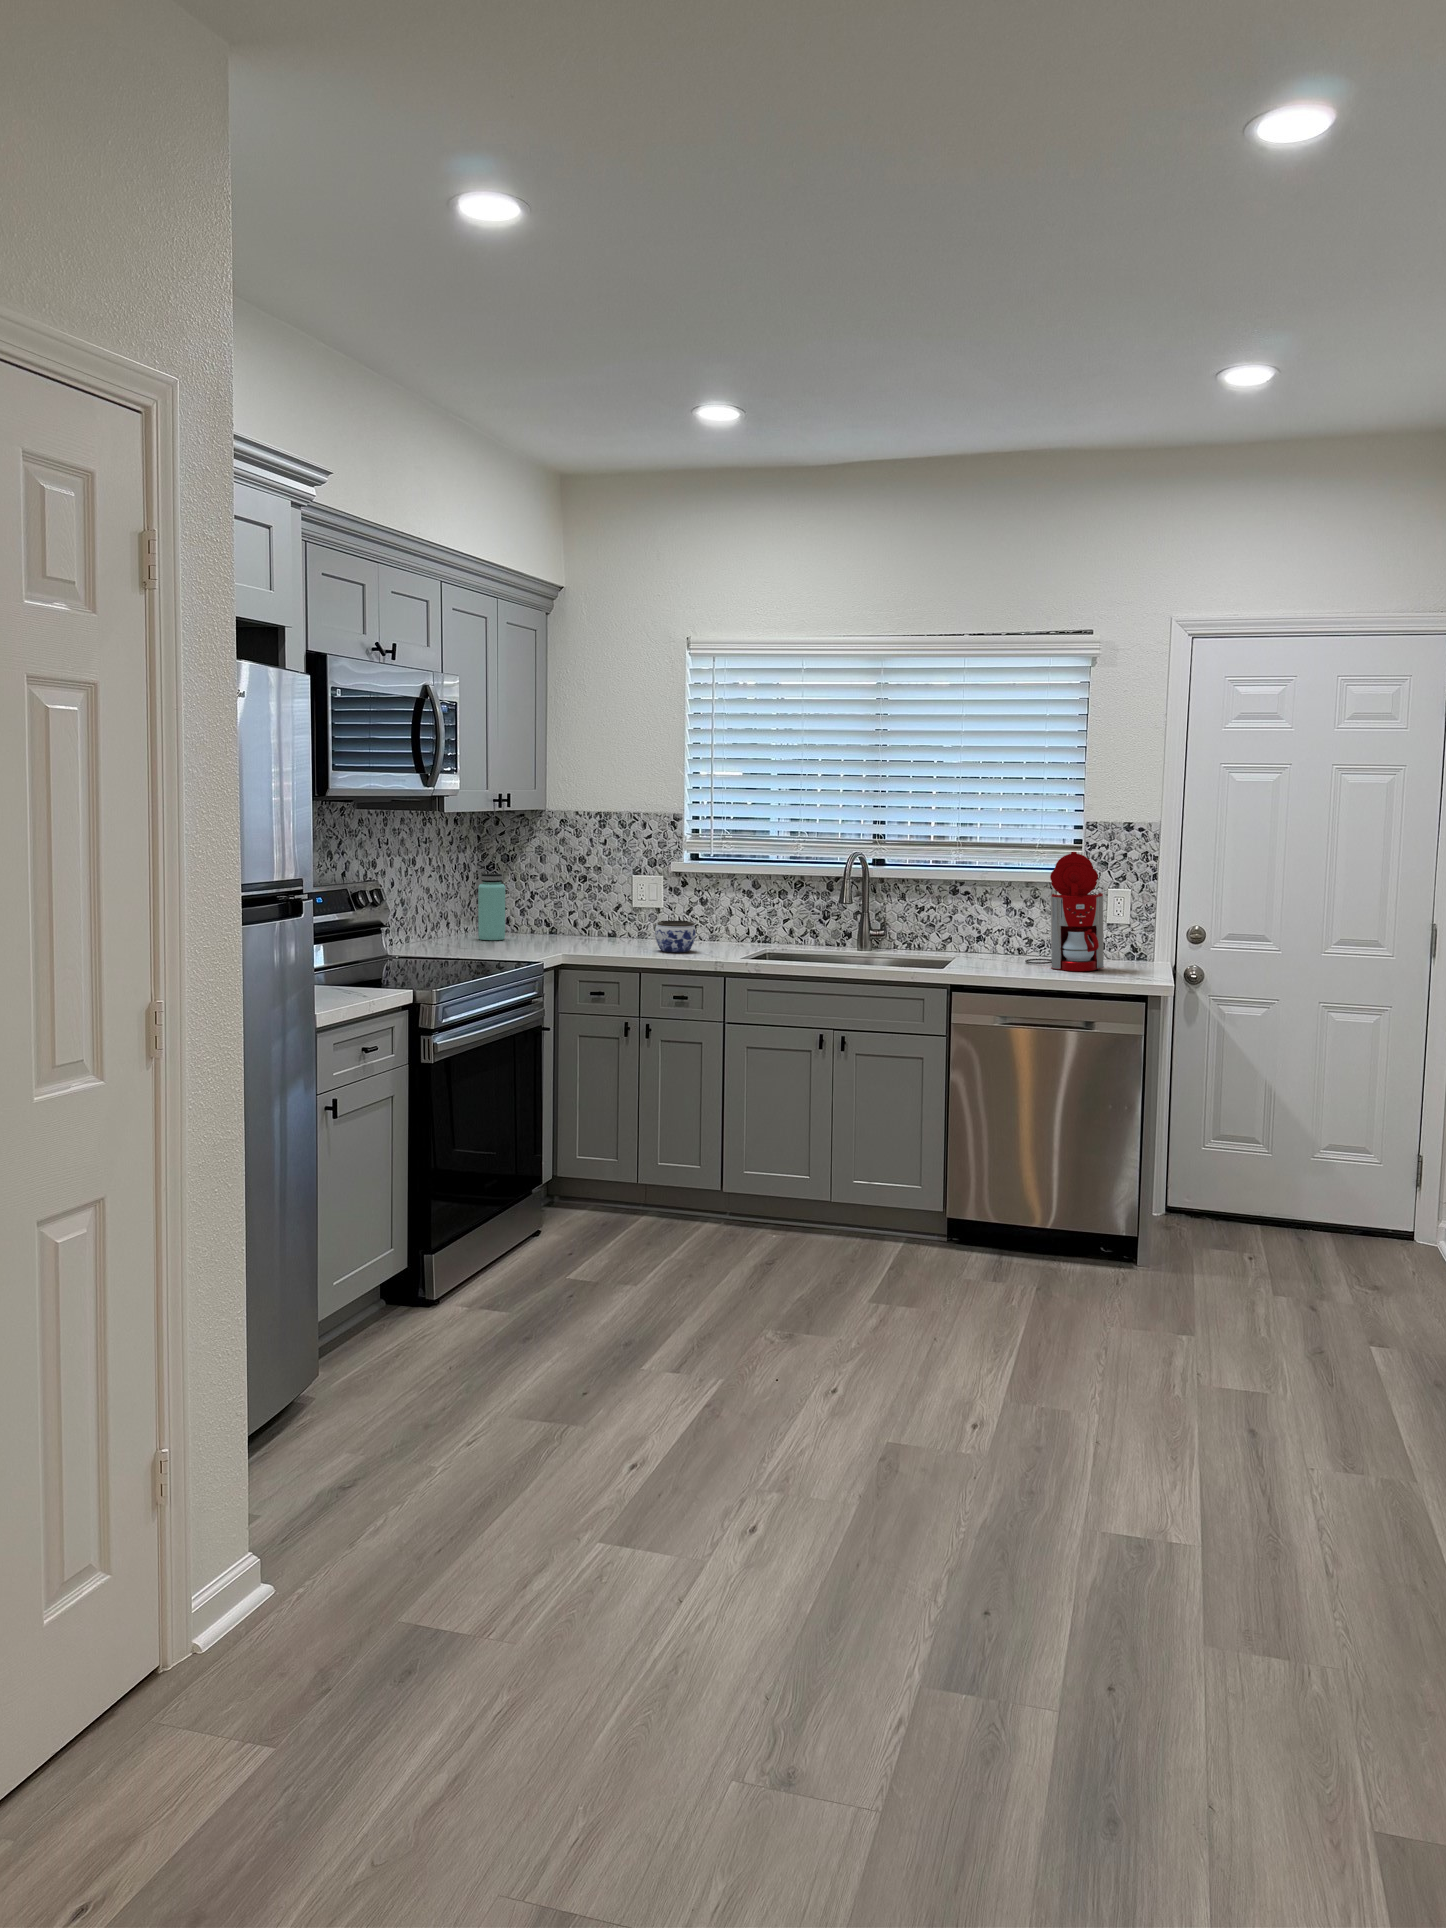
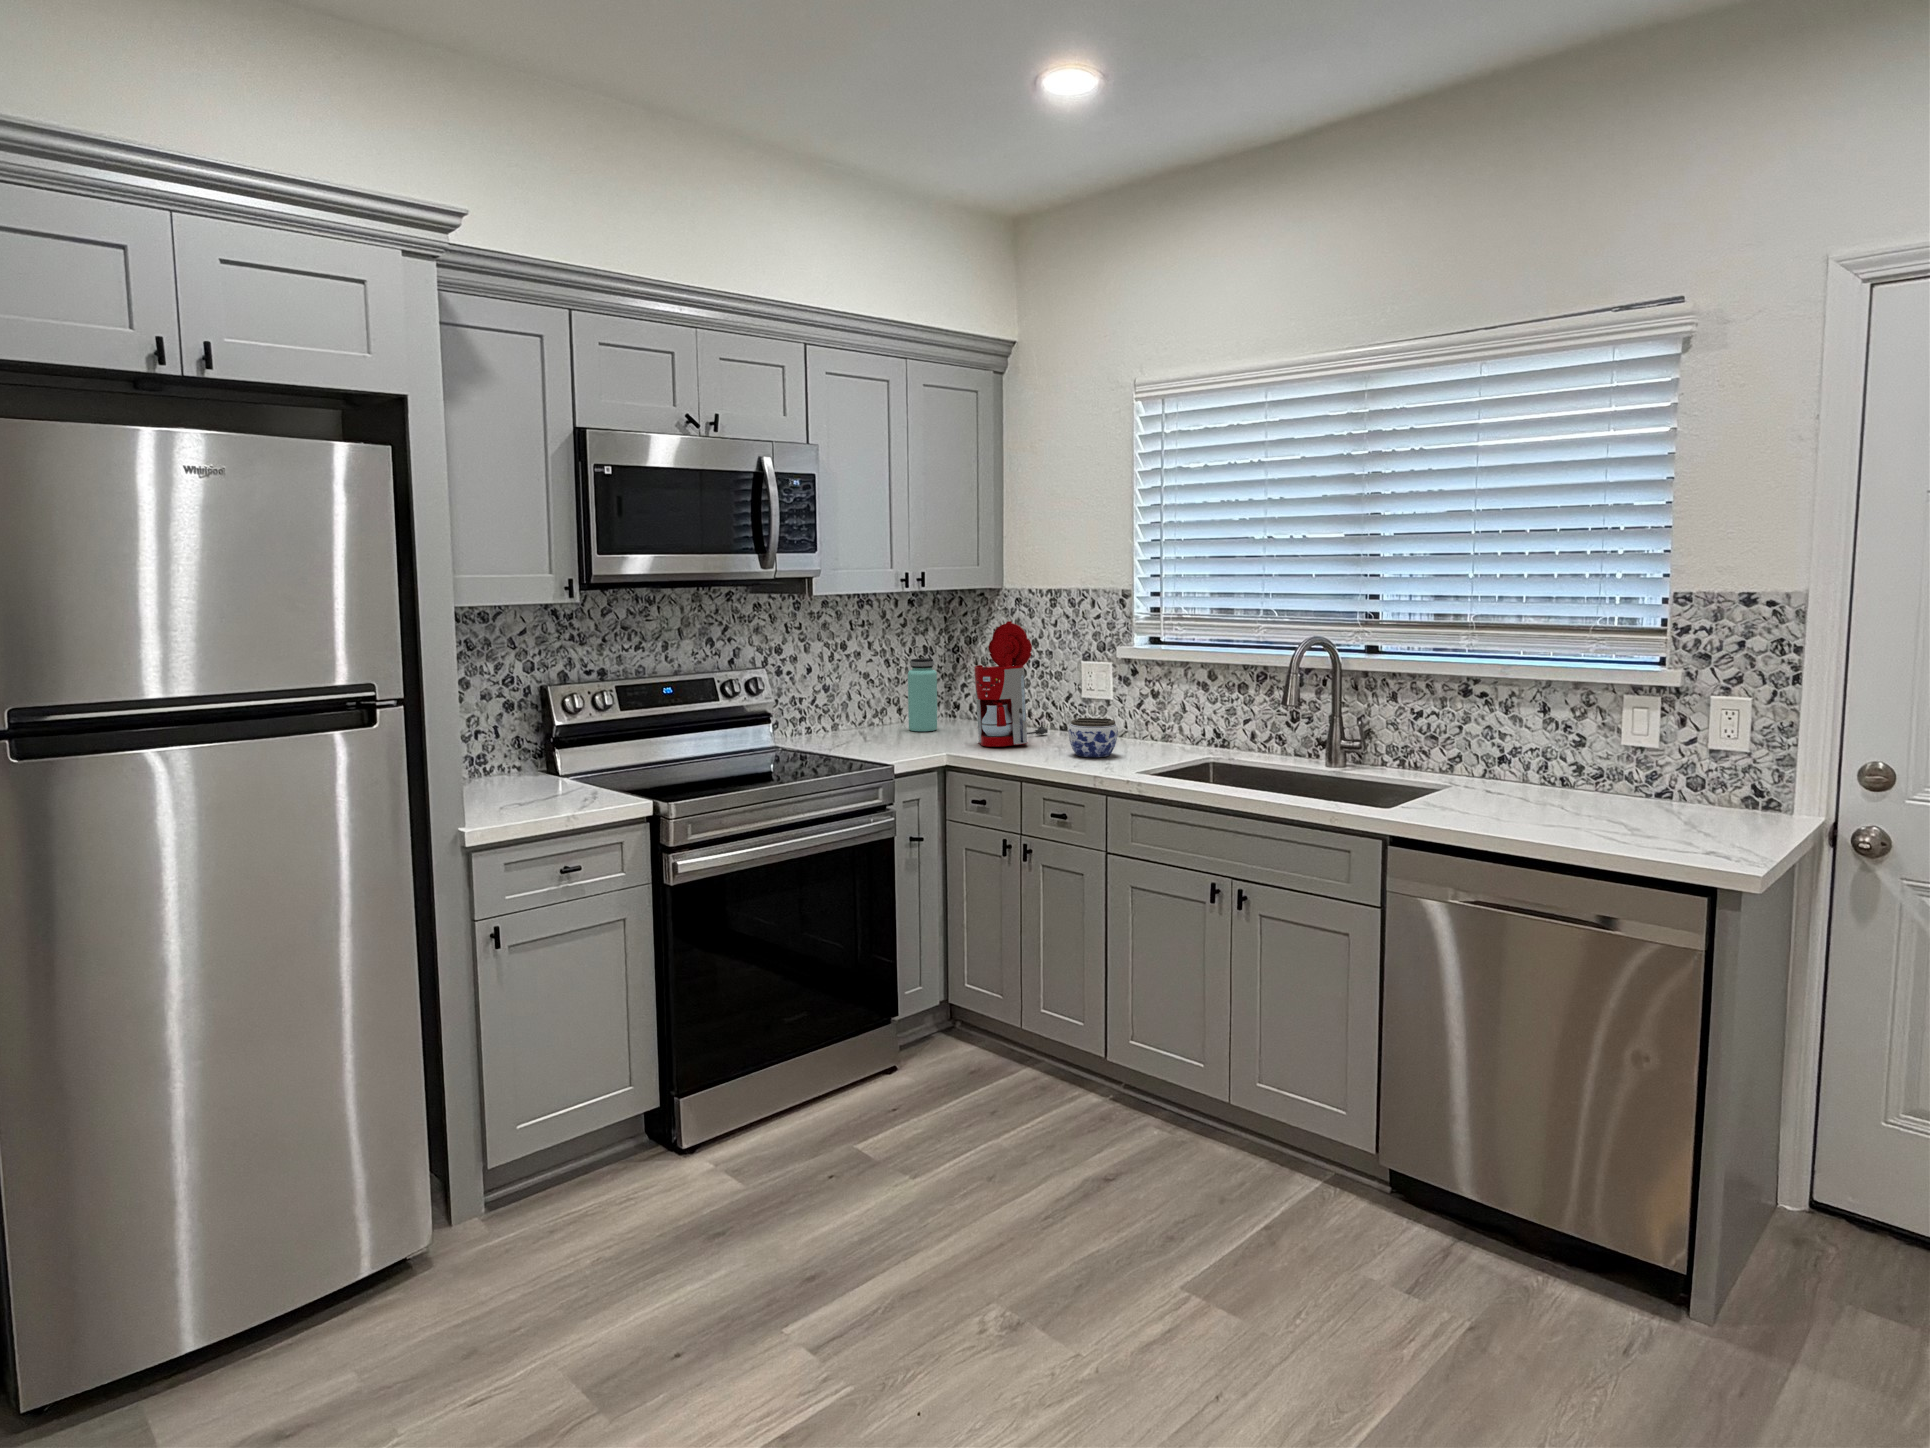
coffee maker: present [1025,852,1104,971] -> present [974,621,1048,747]

